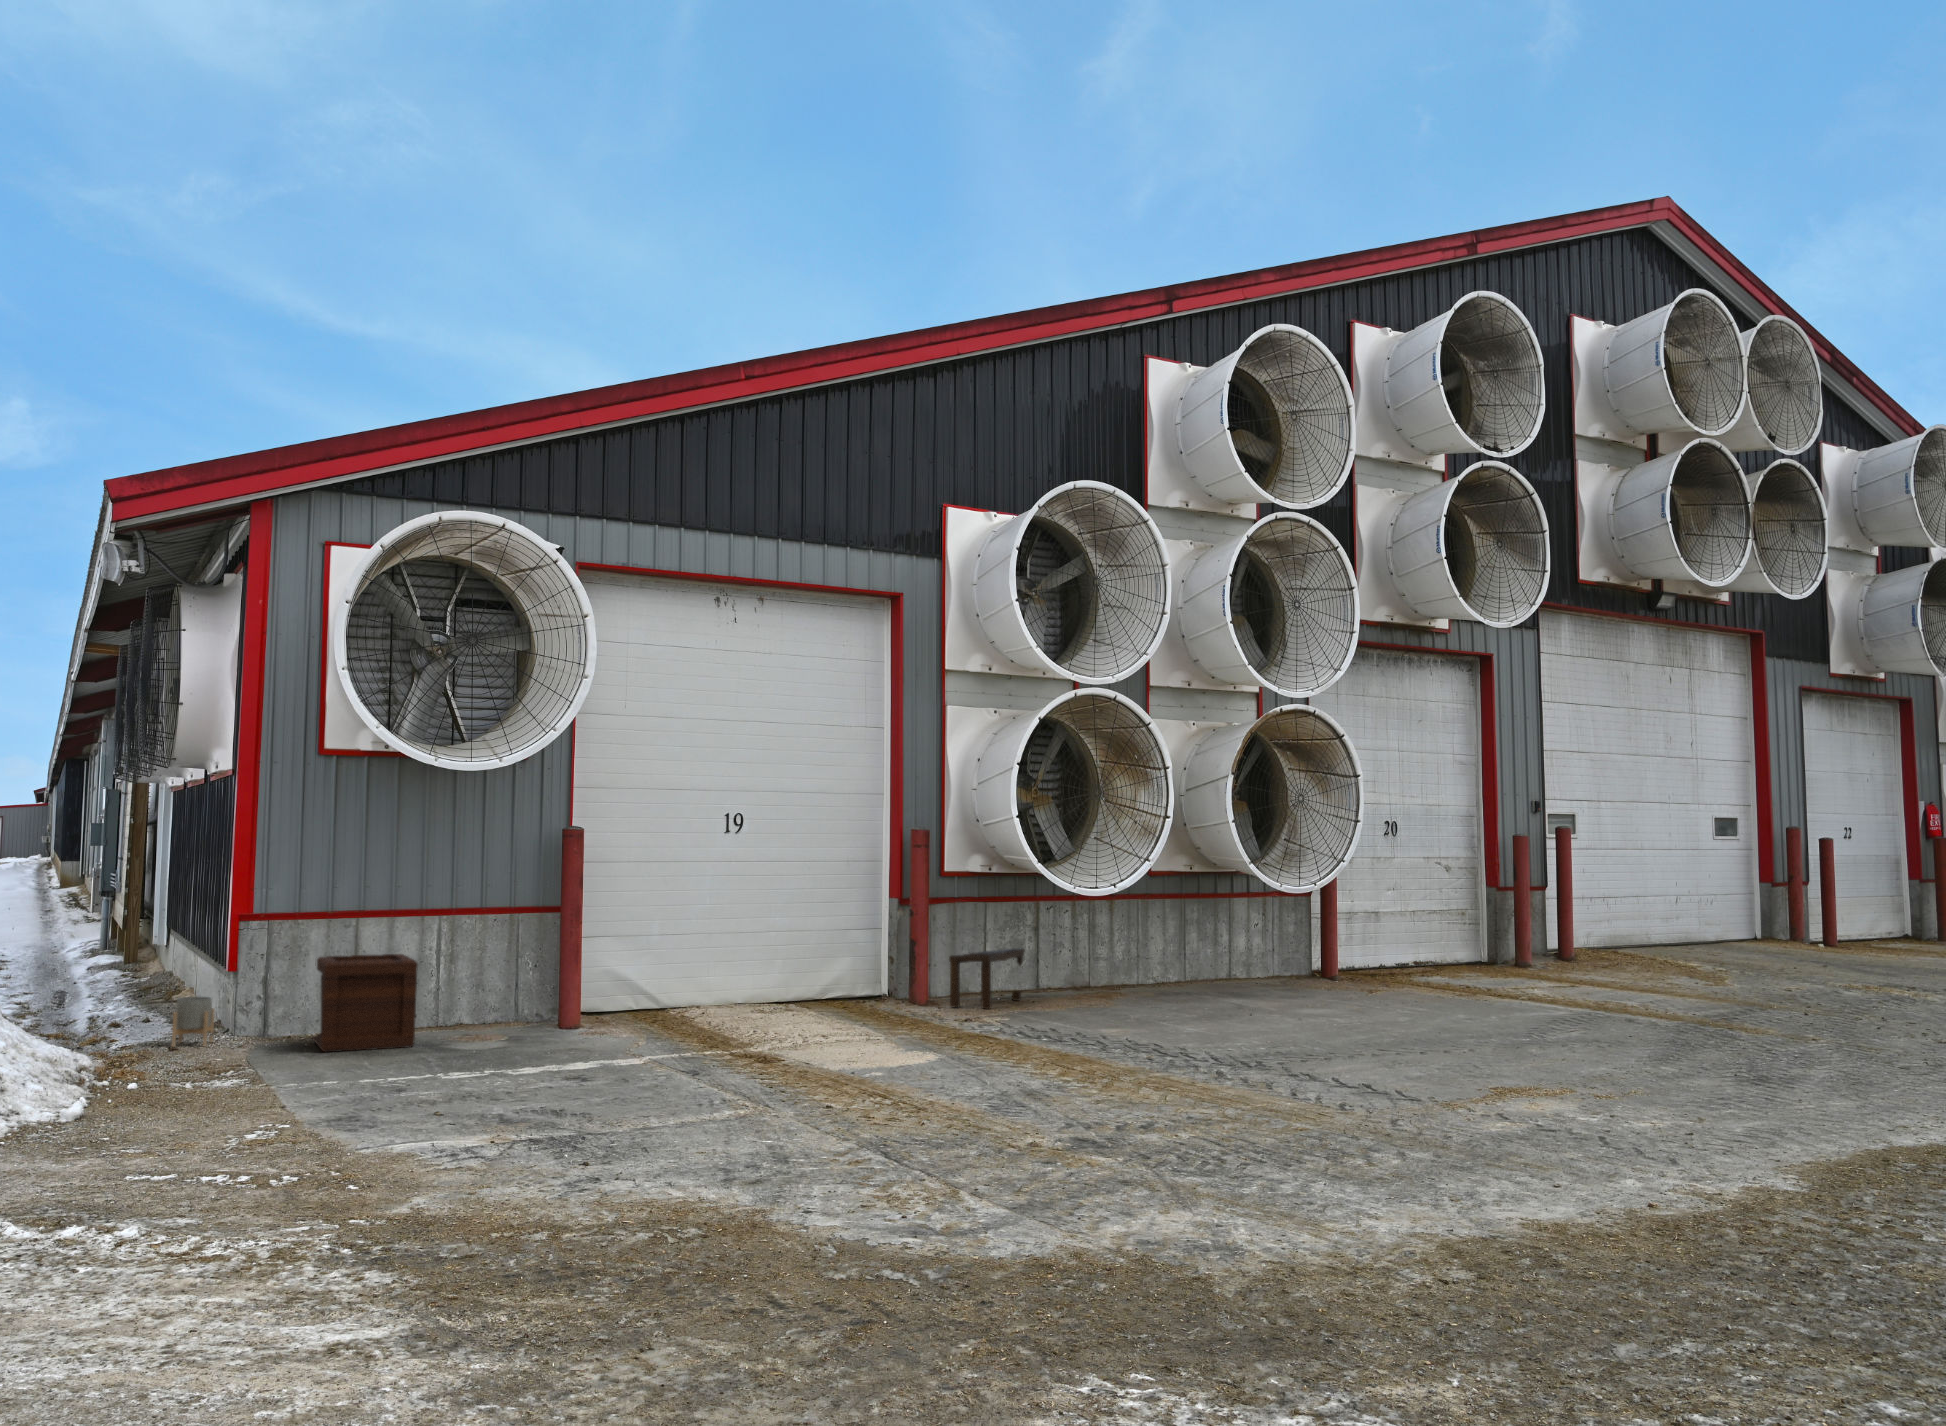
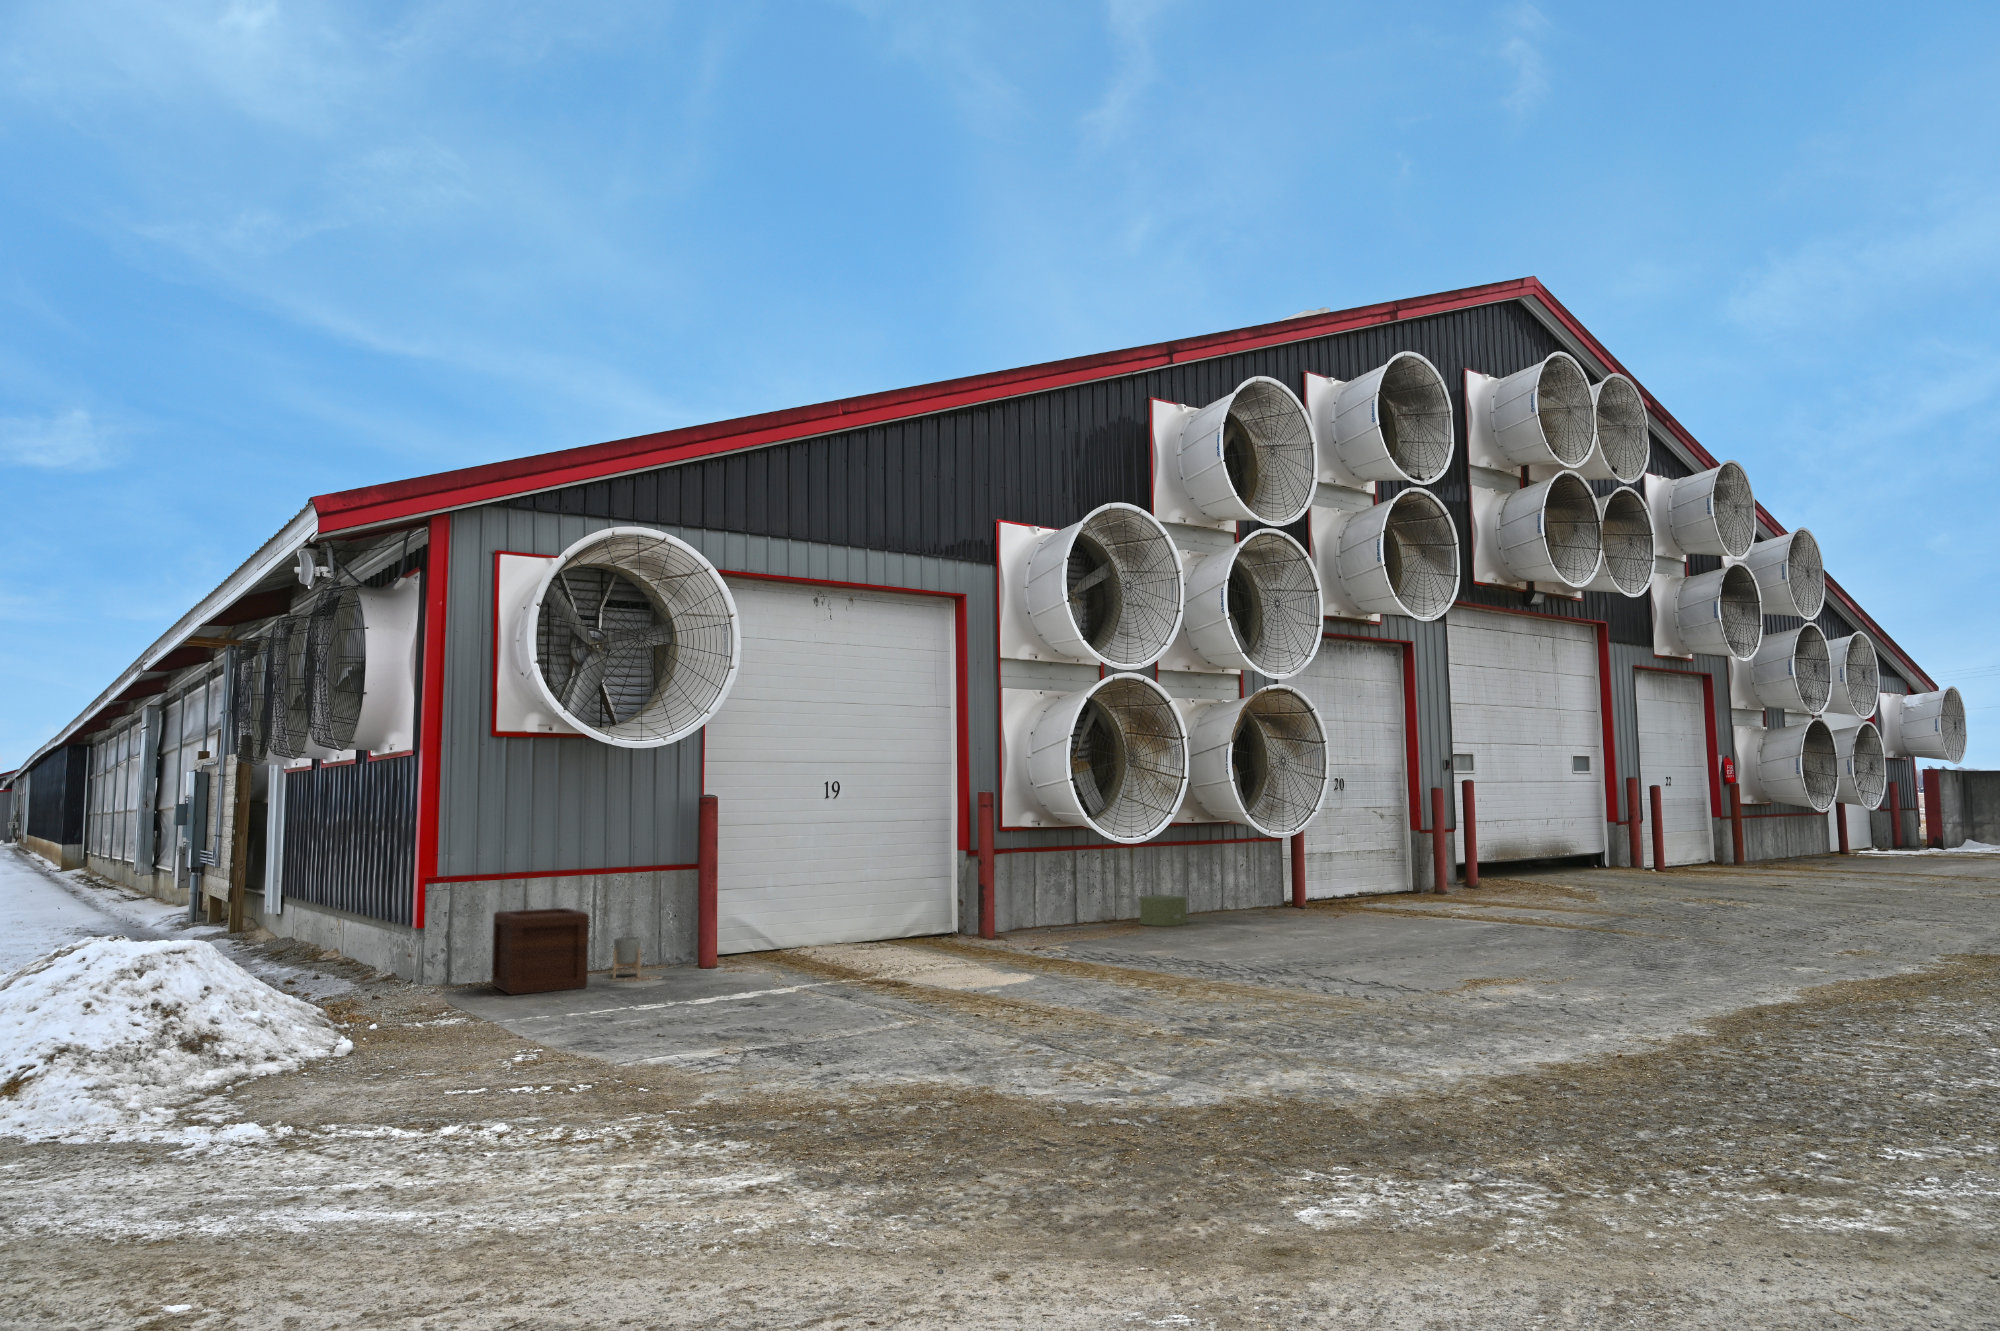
bench: present [949,949,1025,1009] -> none [1012,890,1069,942]
storage box: none [1119,957,1177,995] -> present [1139,895,1187,926]
planter: present [172,997,215,1047] -> present [613,937,641,978]

